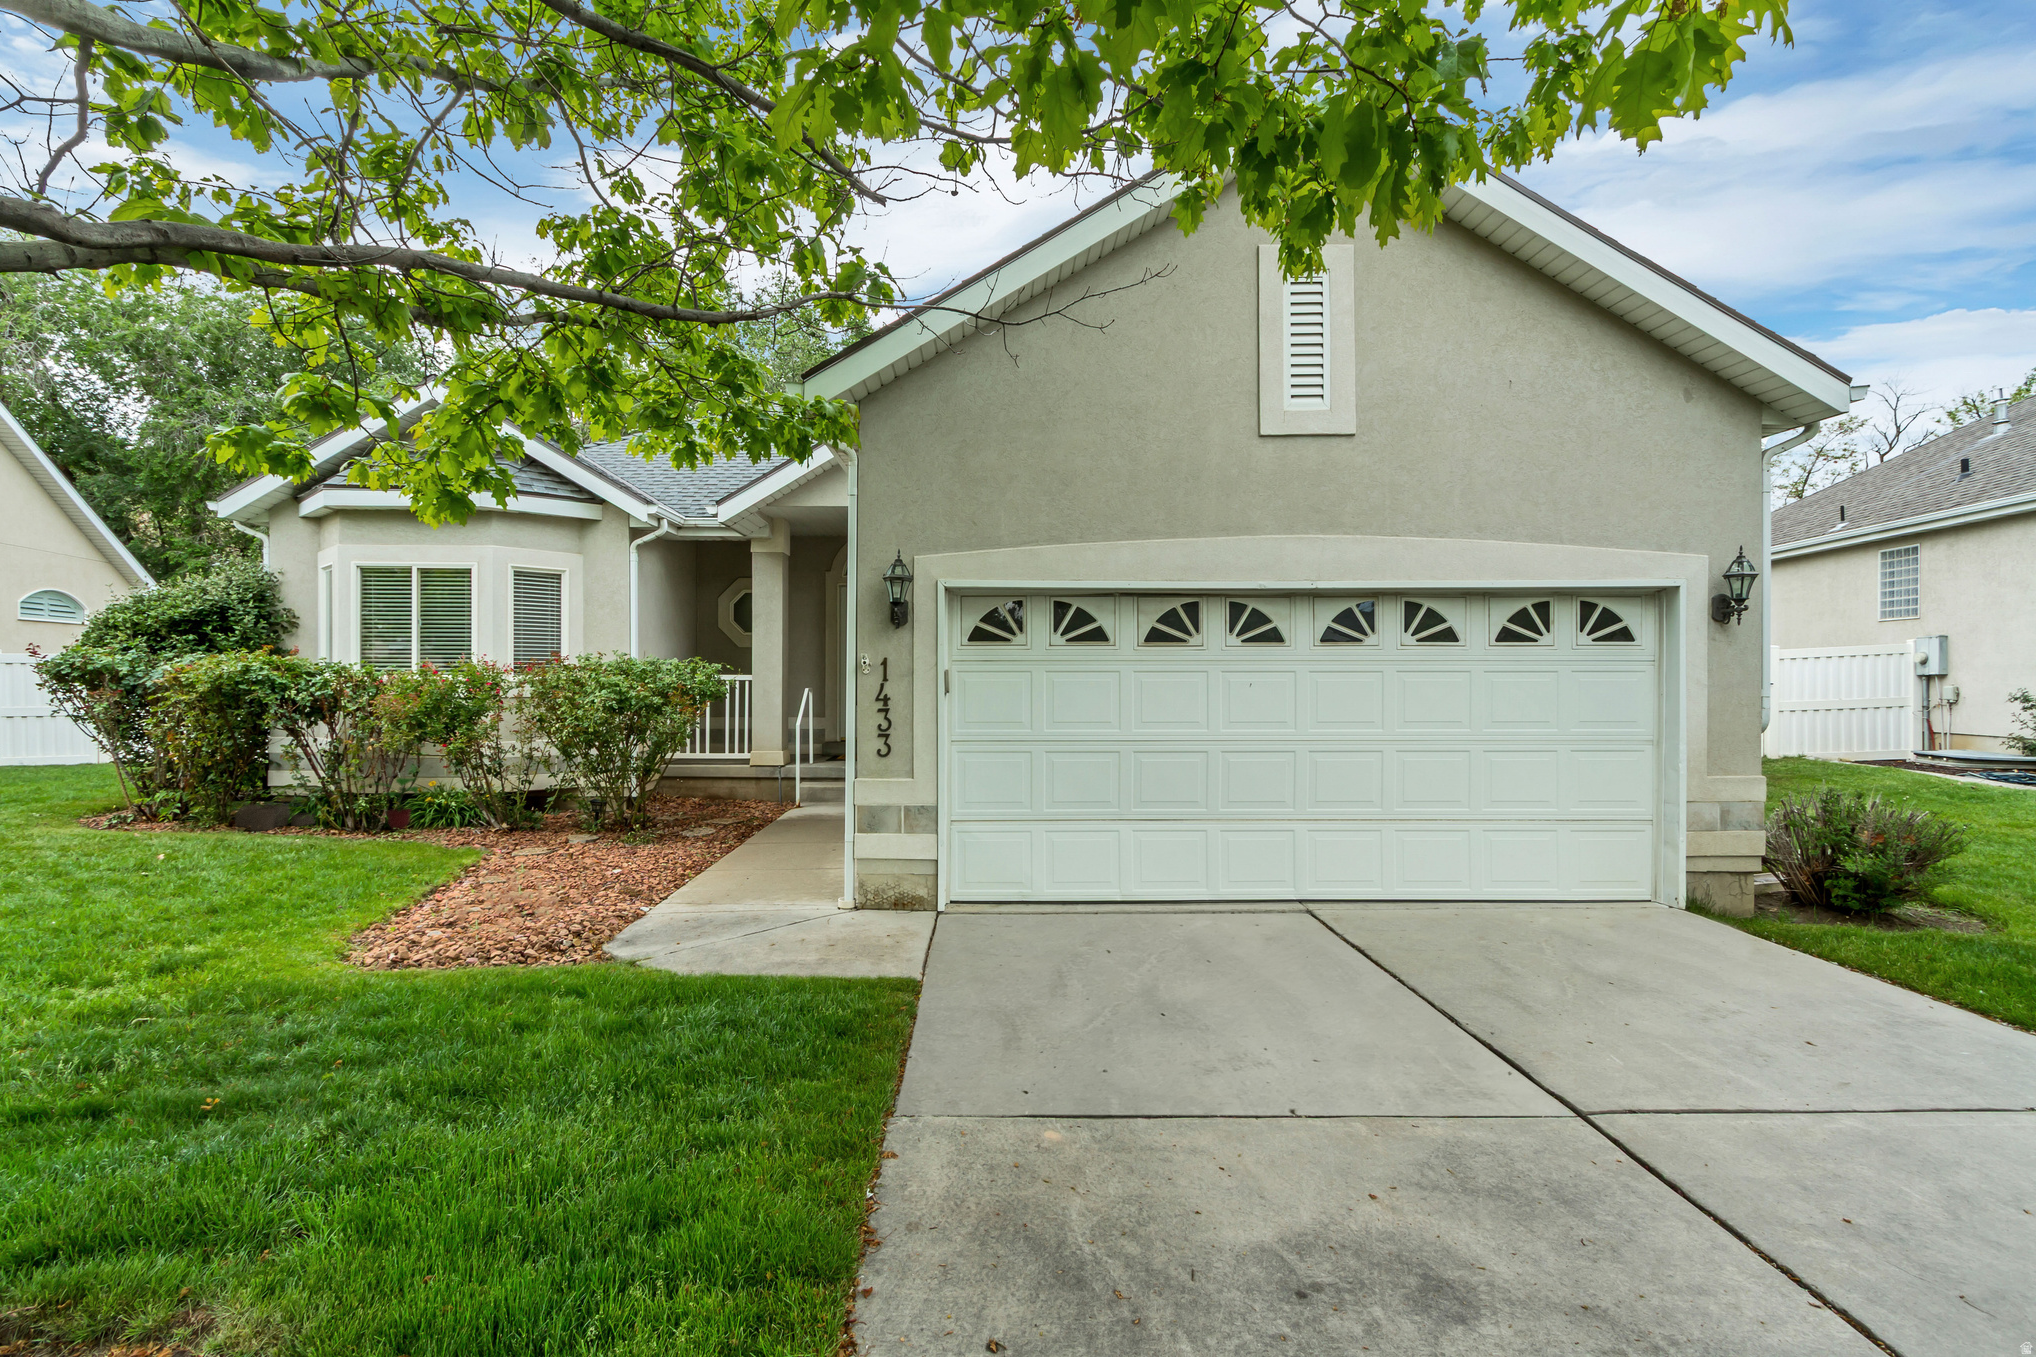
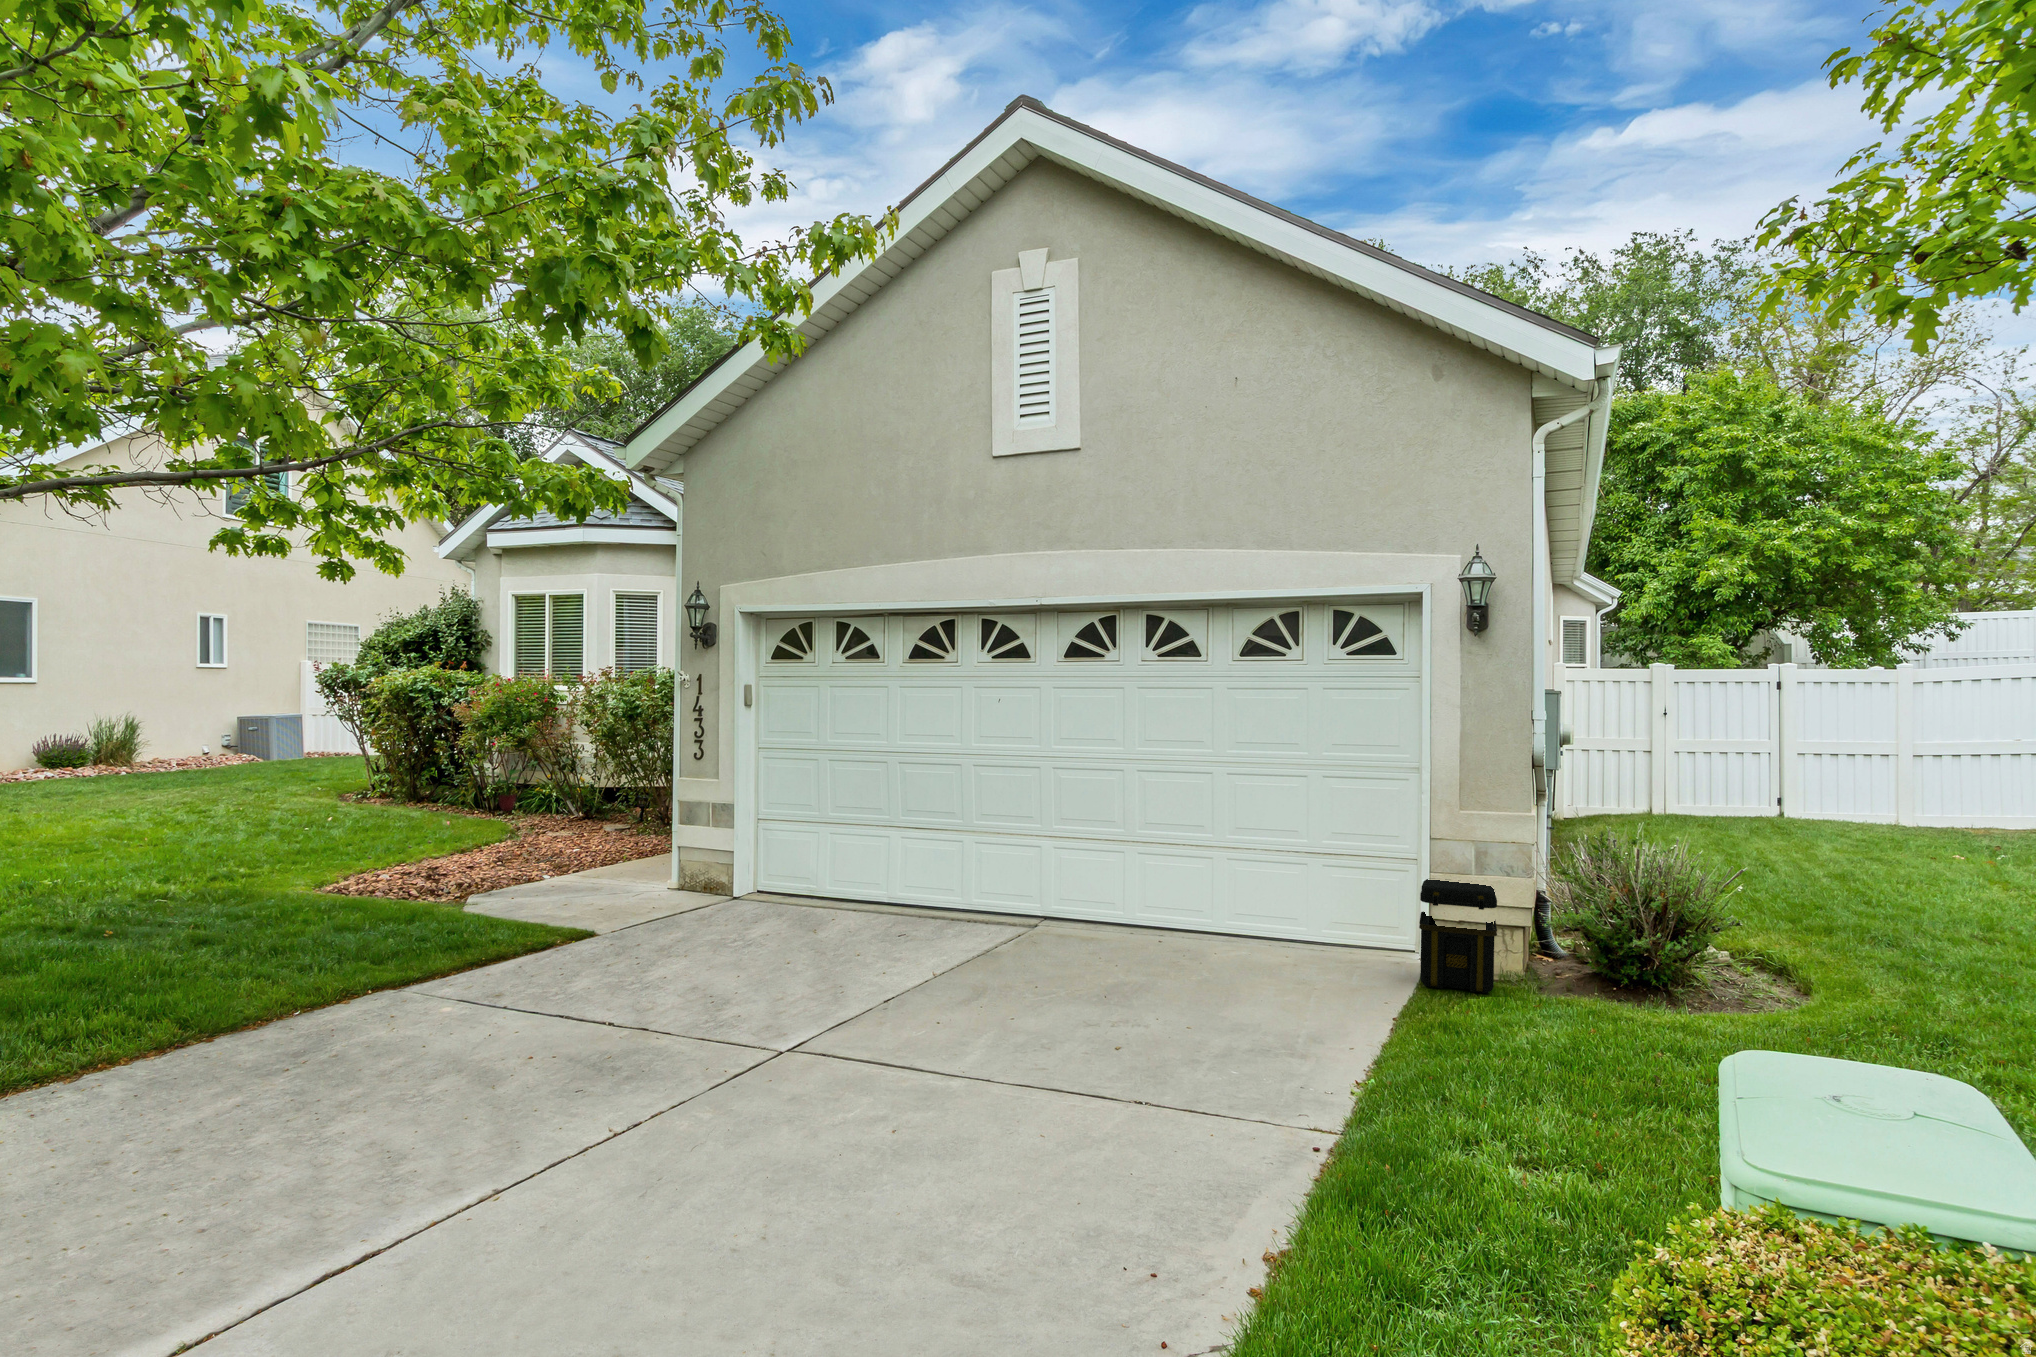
woven basket: present [235,803,315,831] -> none [417,784,466,805]
toolbox: none [1673,832,1775,927] -> present [1419,879,1497,993]

